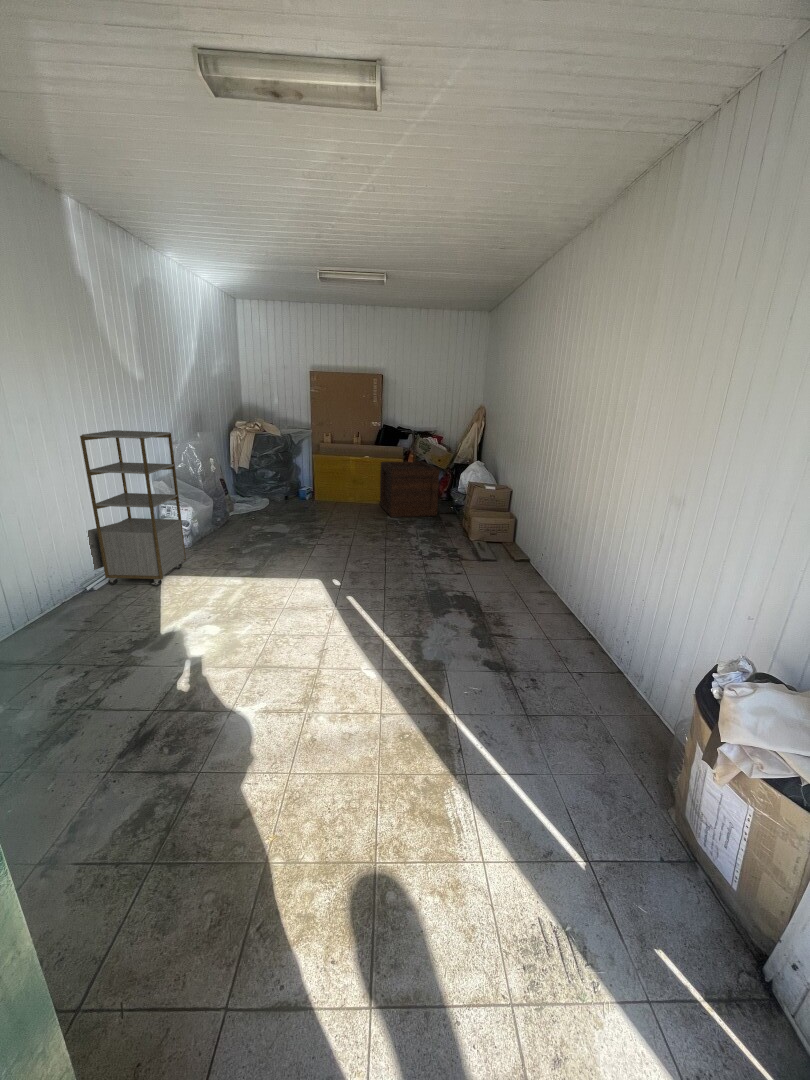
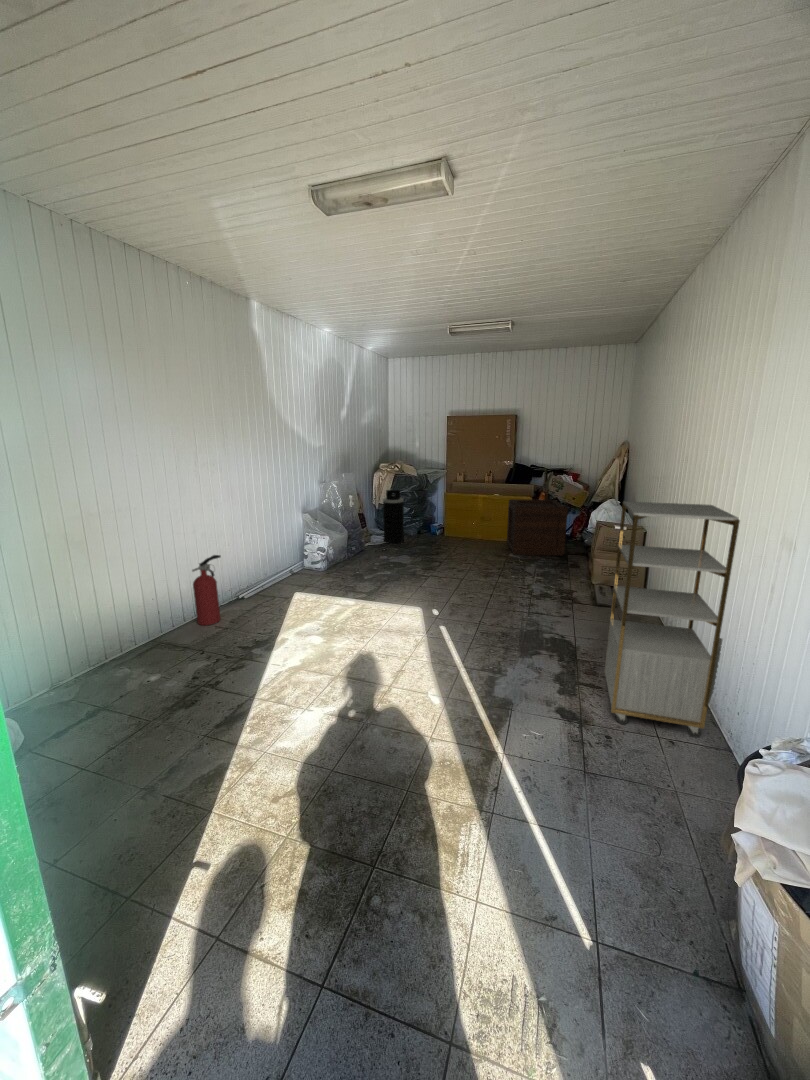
shelving unit: present [80,430,186,586] -> present [604,501,740,737]
trash can: none [245,452,272,511] -> present [383,490,404,543]
fire extinguisher: none [23,539,70,630] -> present [192,555,221,625]

